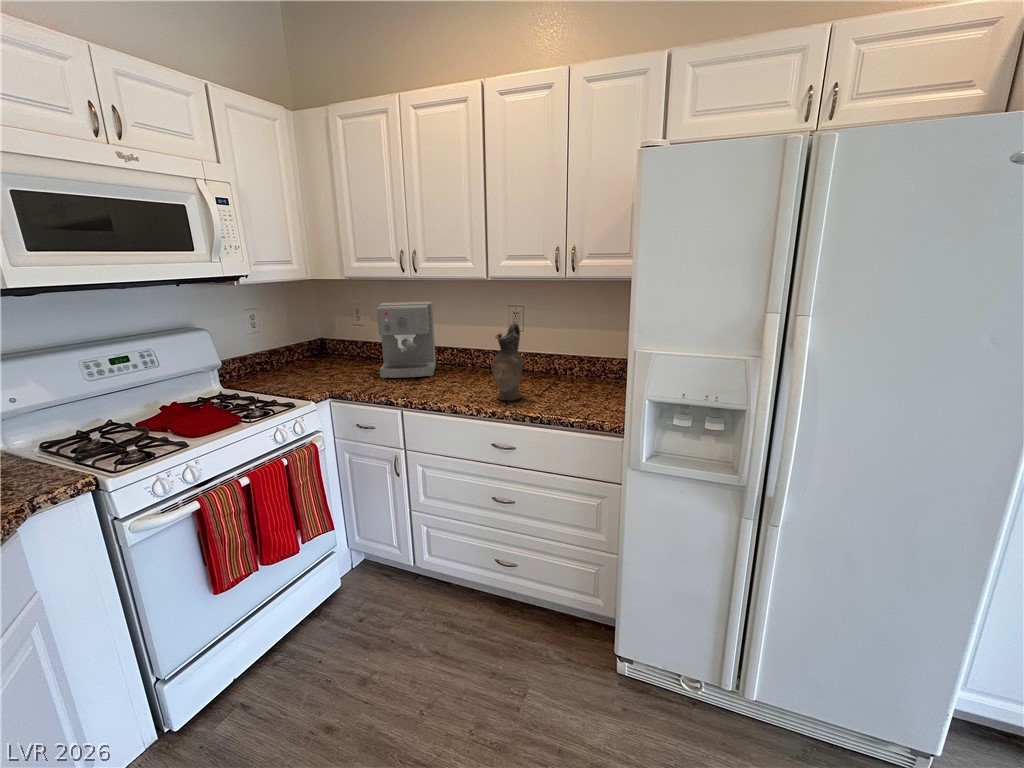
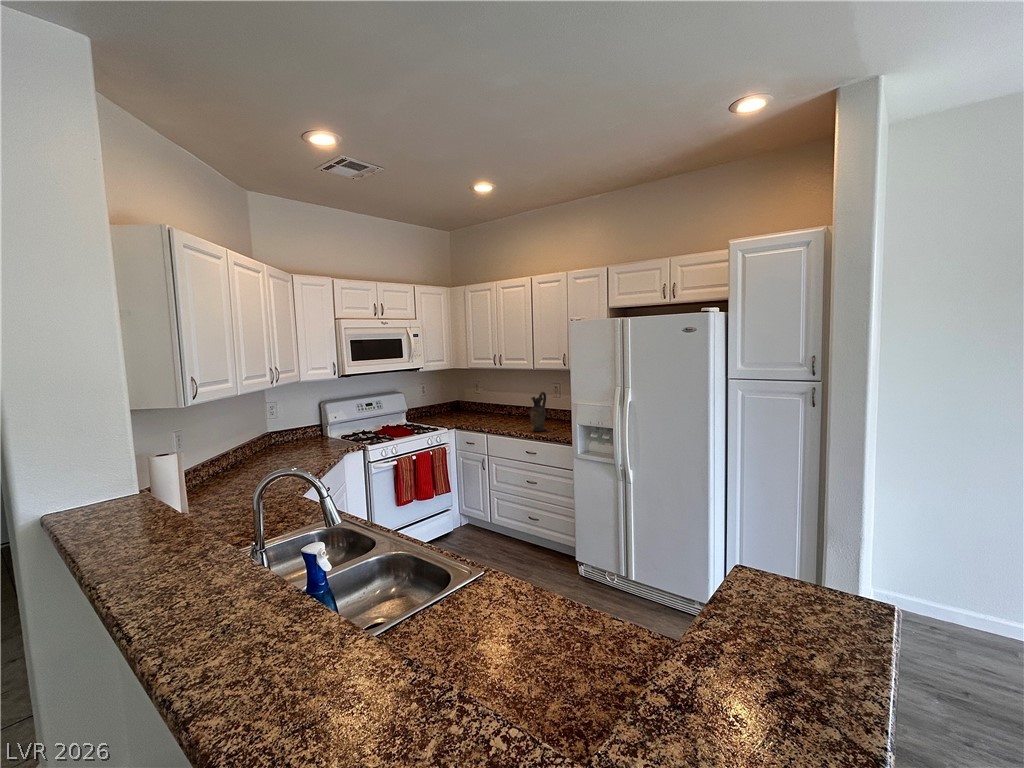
coffee maker: present [377,302,436,379] -> none [482,381,515,421]

